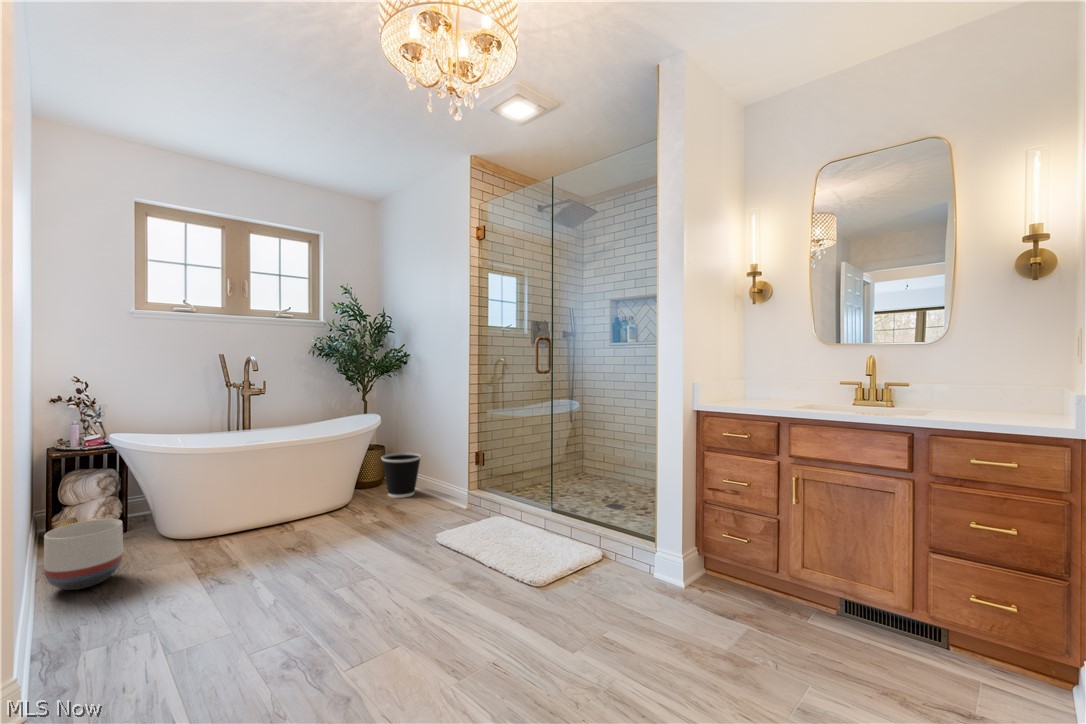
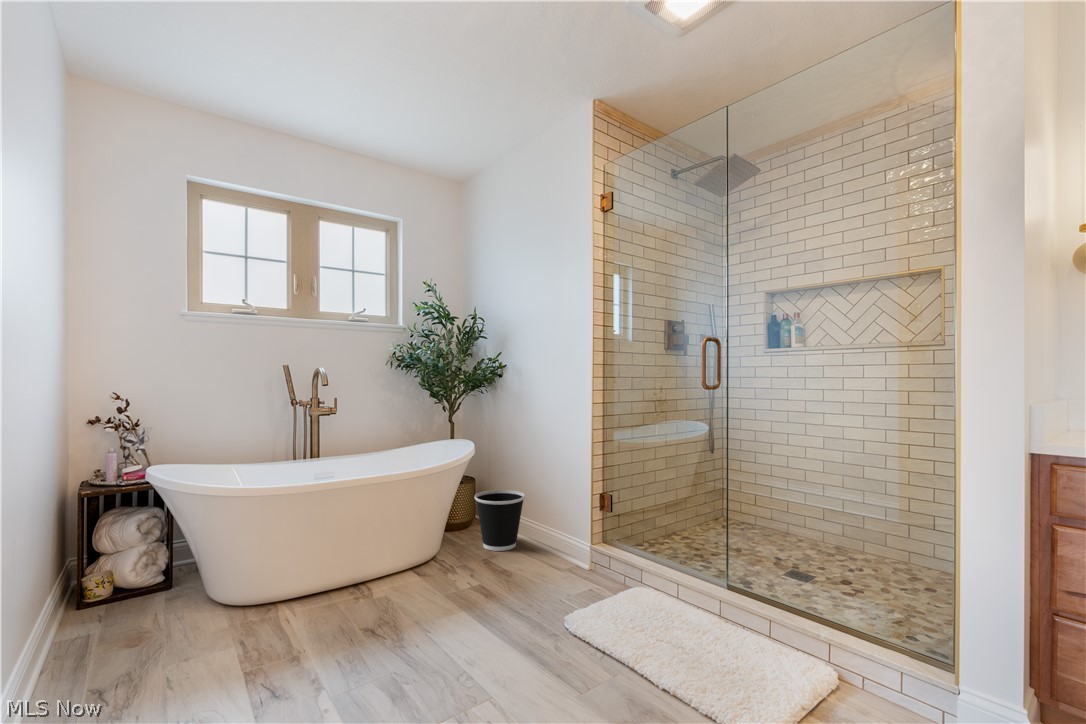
planter: present [44,519,123,590] -> none [51,585,155,690]

